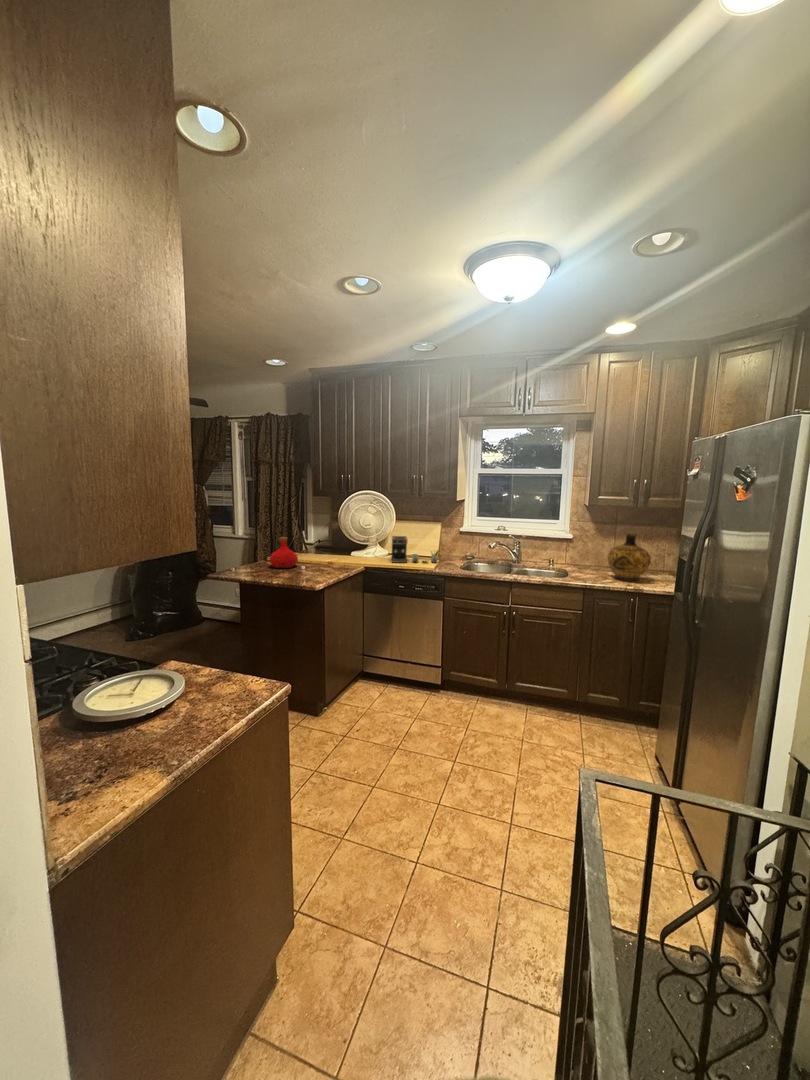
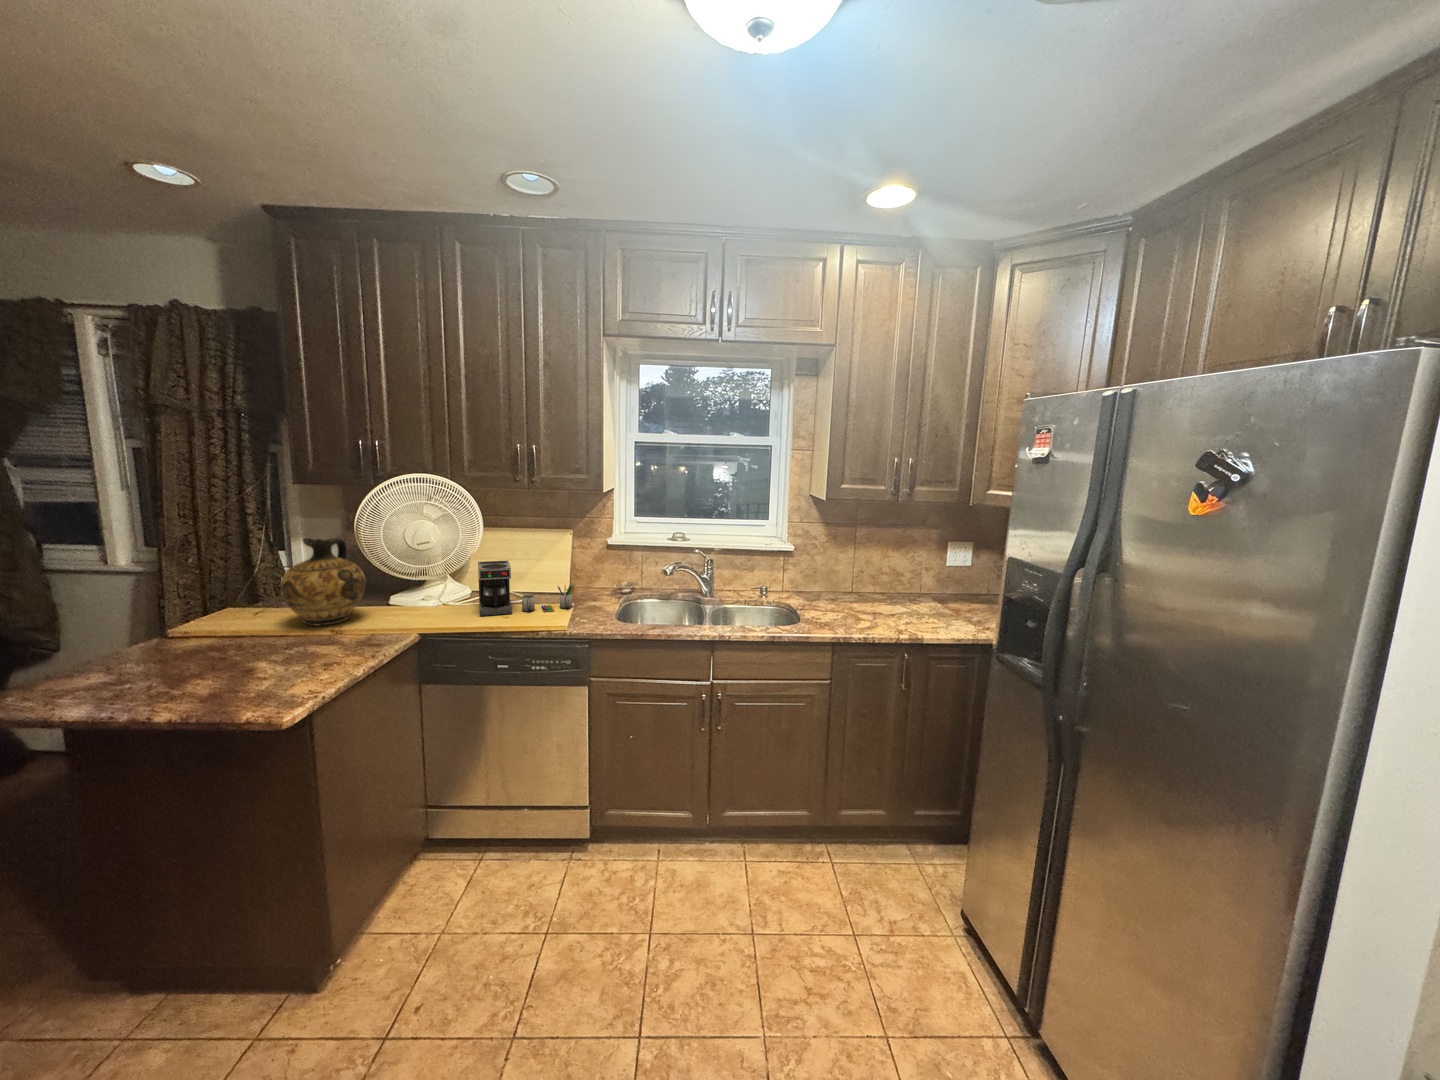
ceramic jug: present [608,534,651,581] -> present [281,538,366,625]
bottle: present [270,537,298,568] -> none [160,586,247,662]

